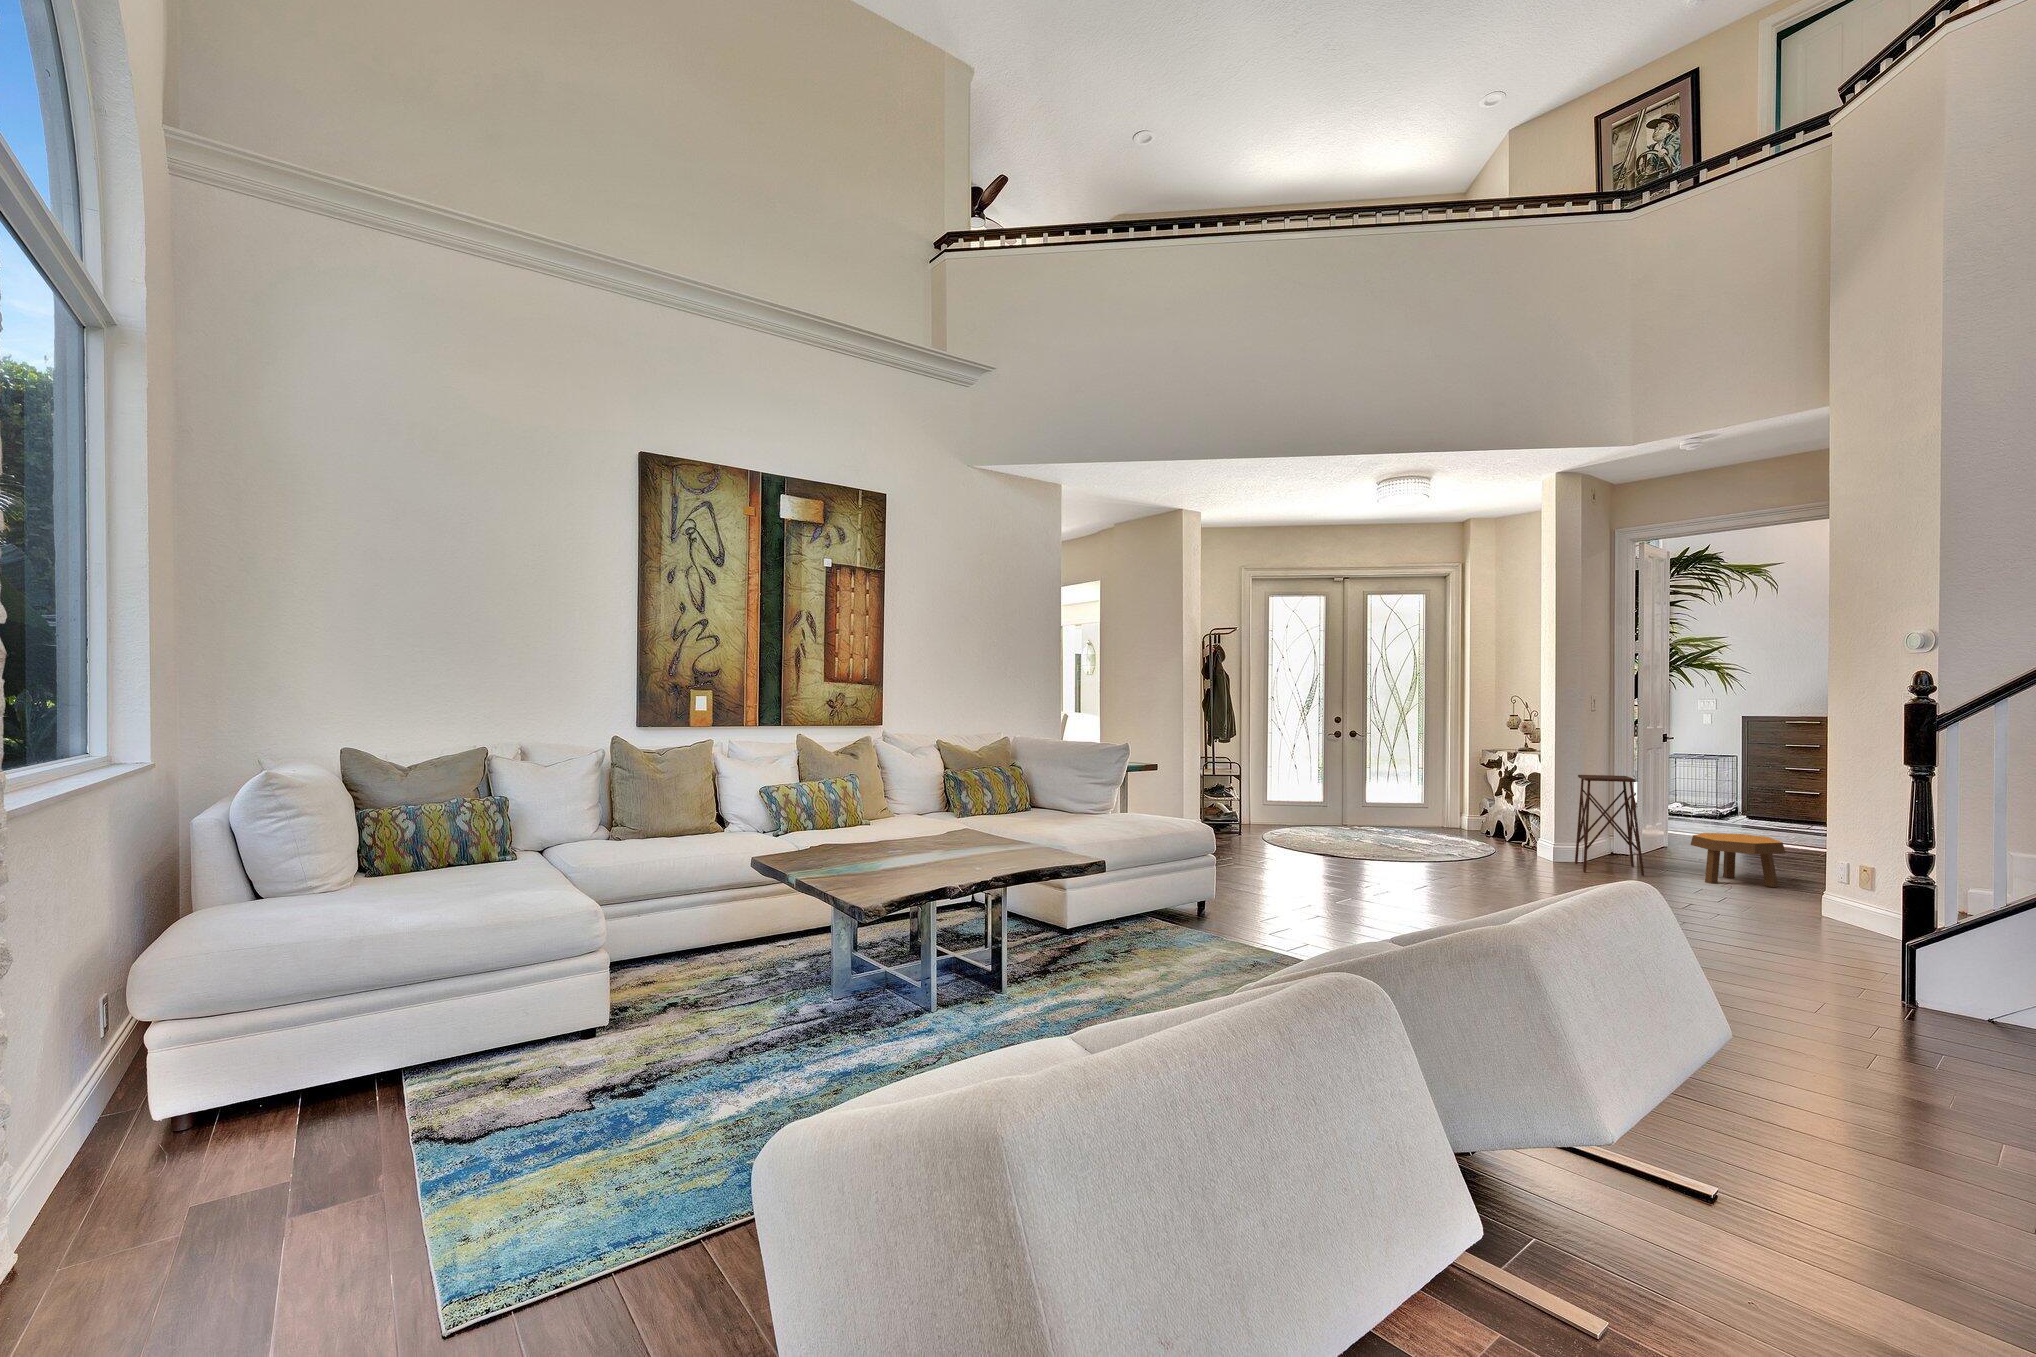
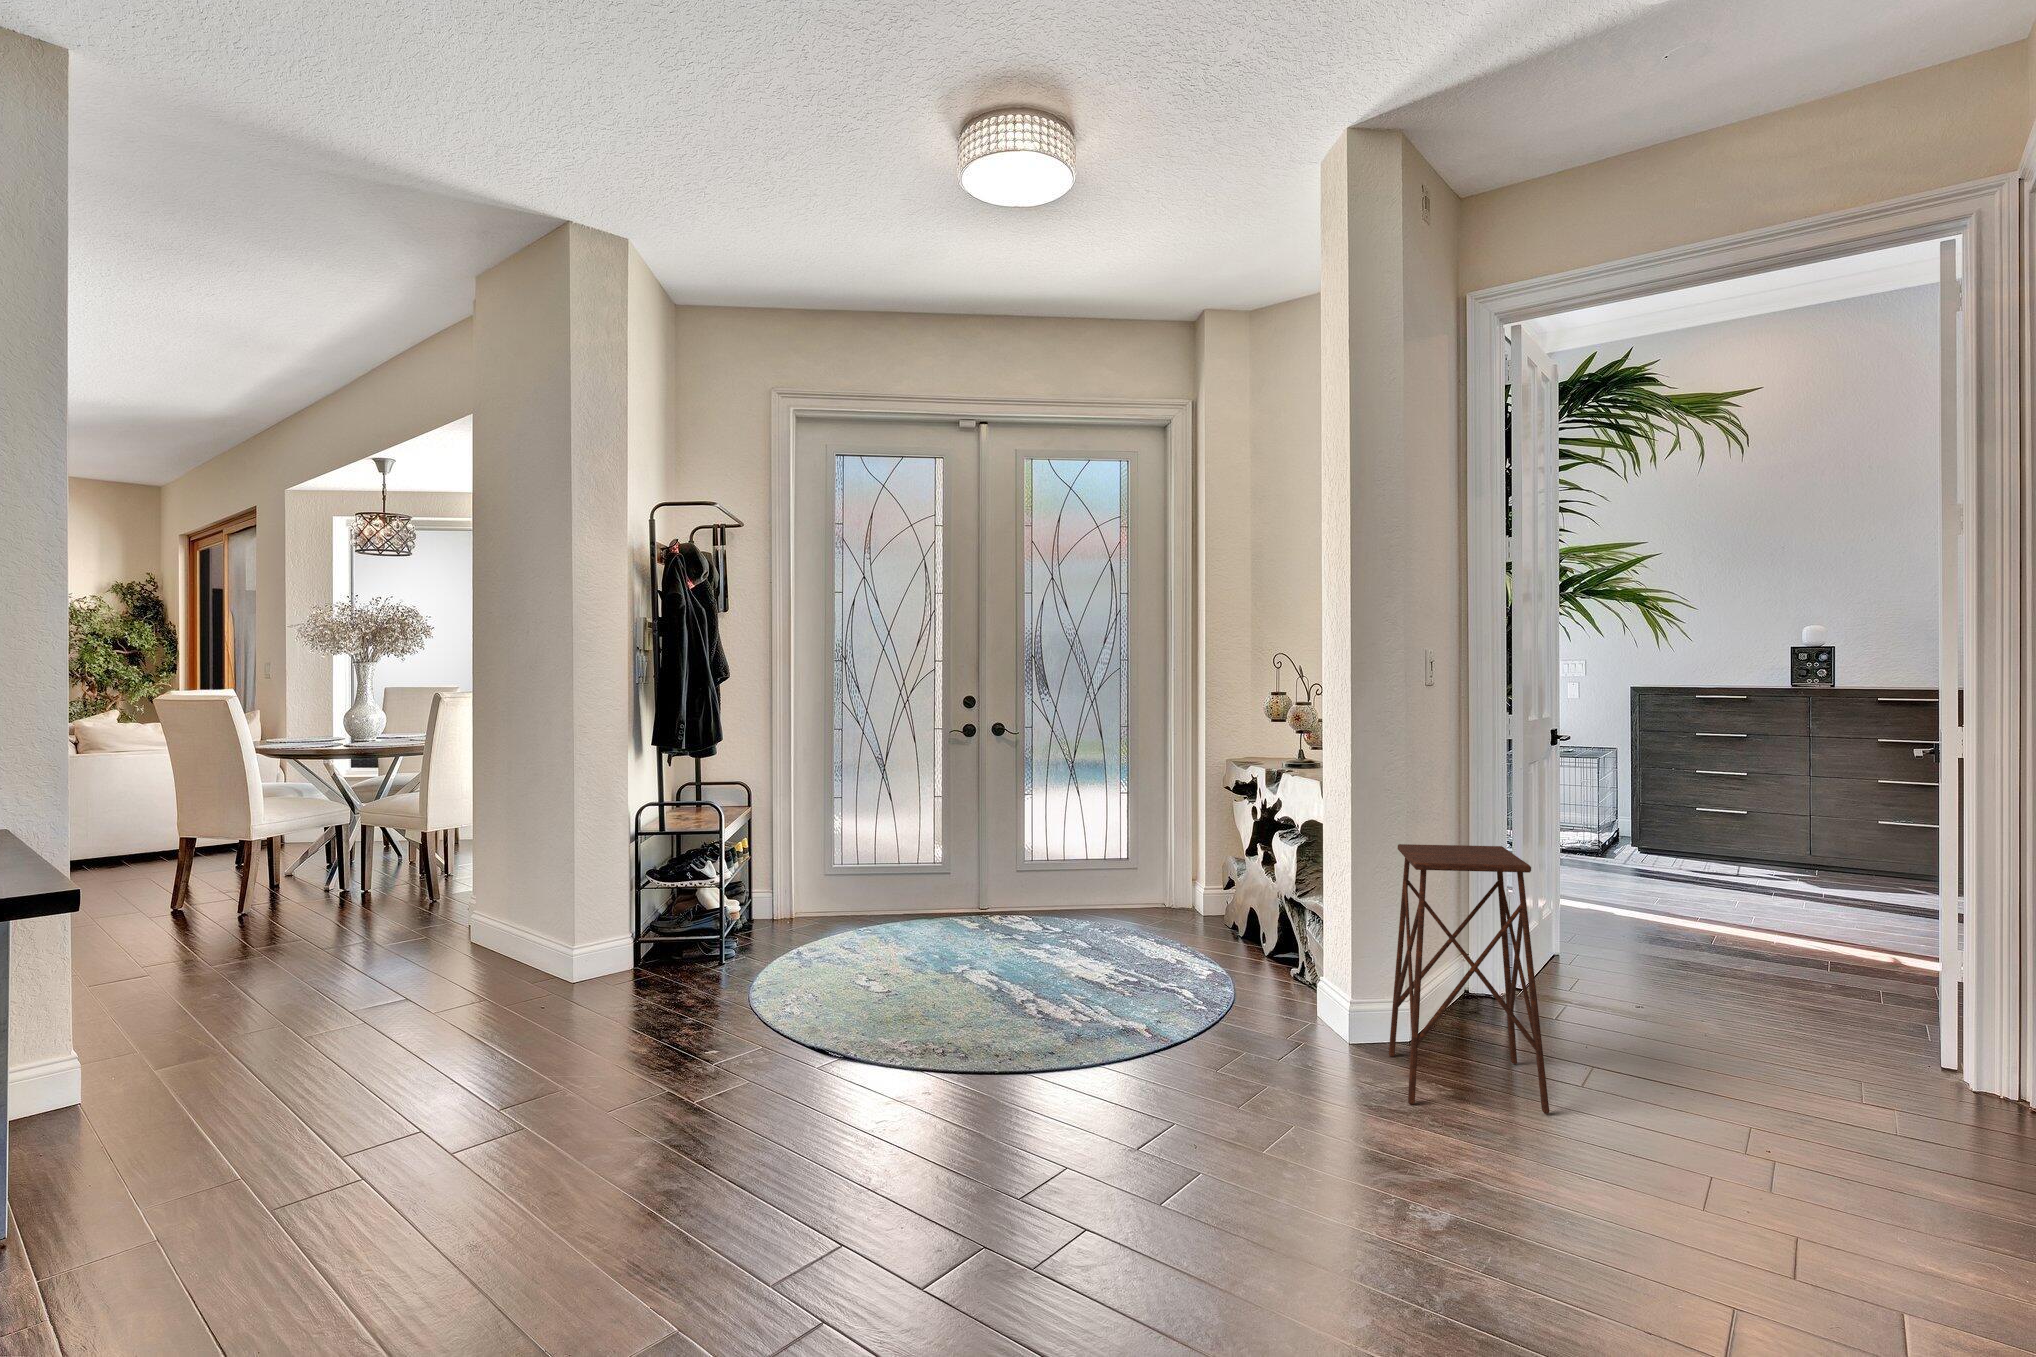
footstool: present [1691,833,1785,887] -> none [1653,986,1891,1150]

